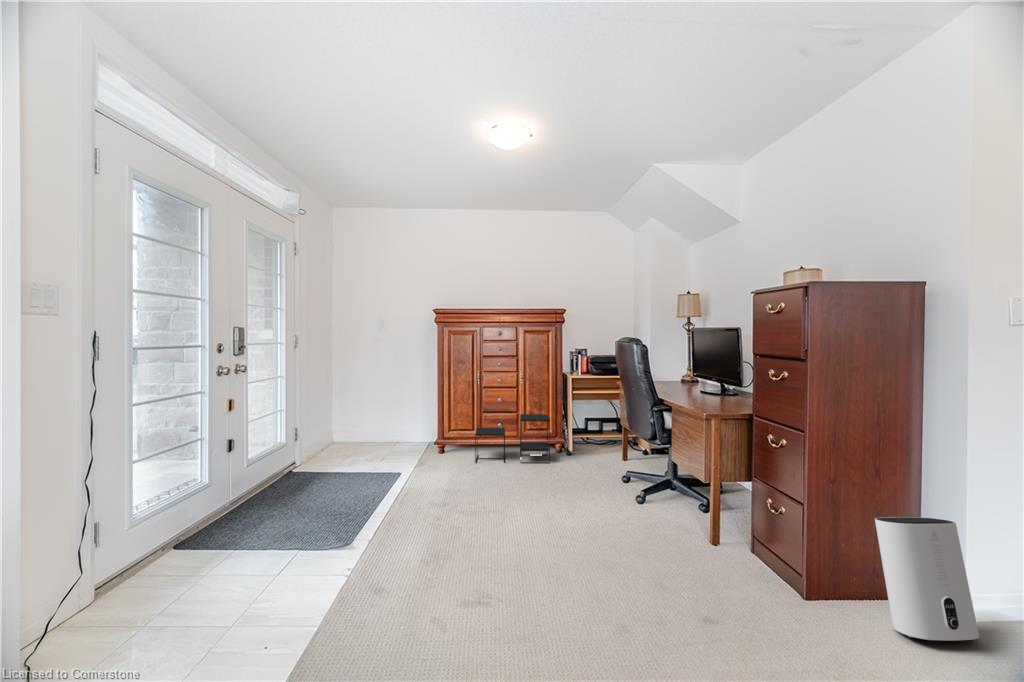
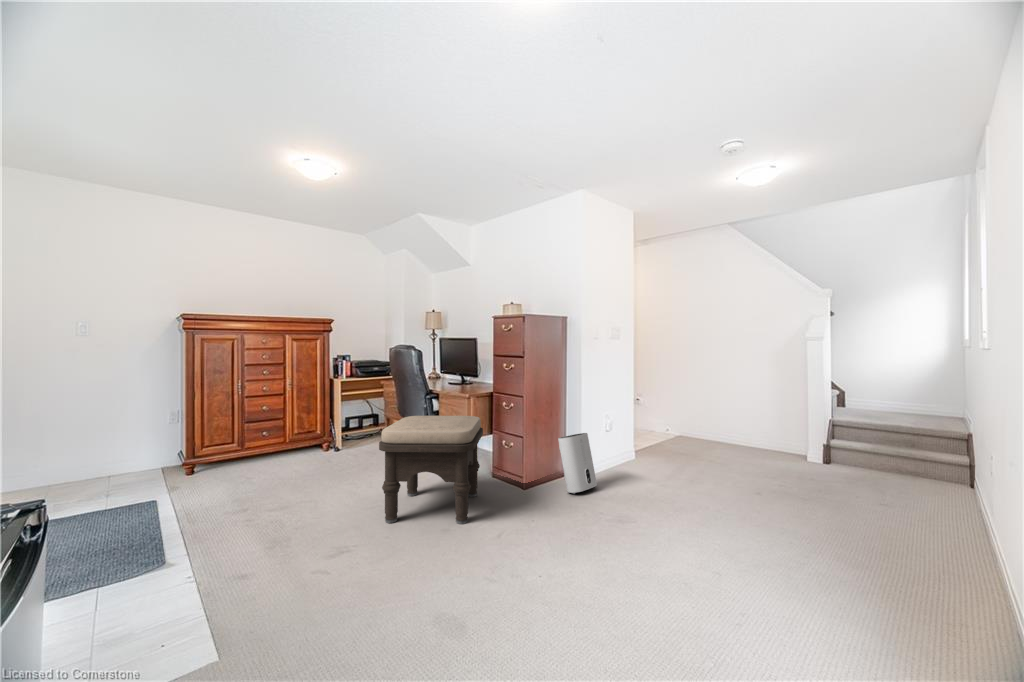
side table: present [475,414,550,463] -> none [240,417,324,473]
ottoman: none [556,435,718,617] -> present [379,416,483,524]

